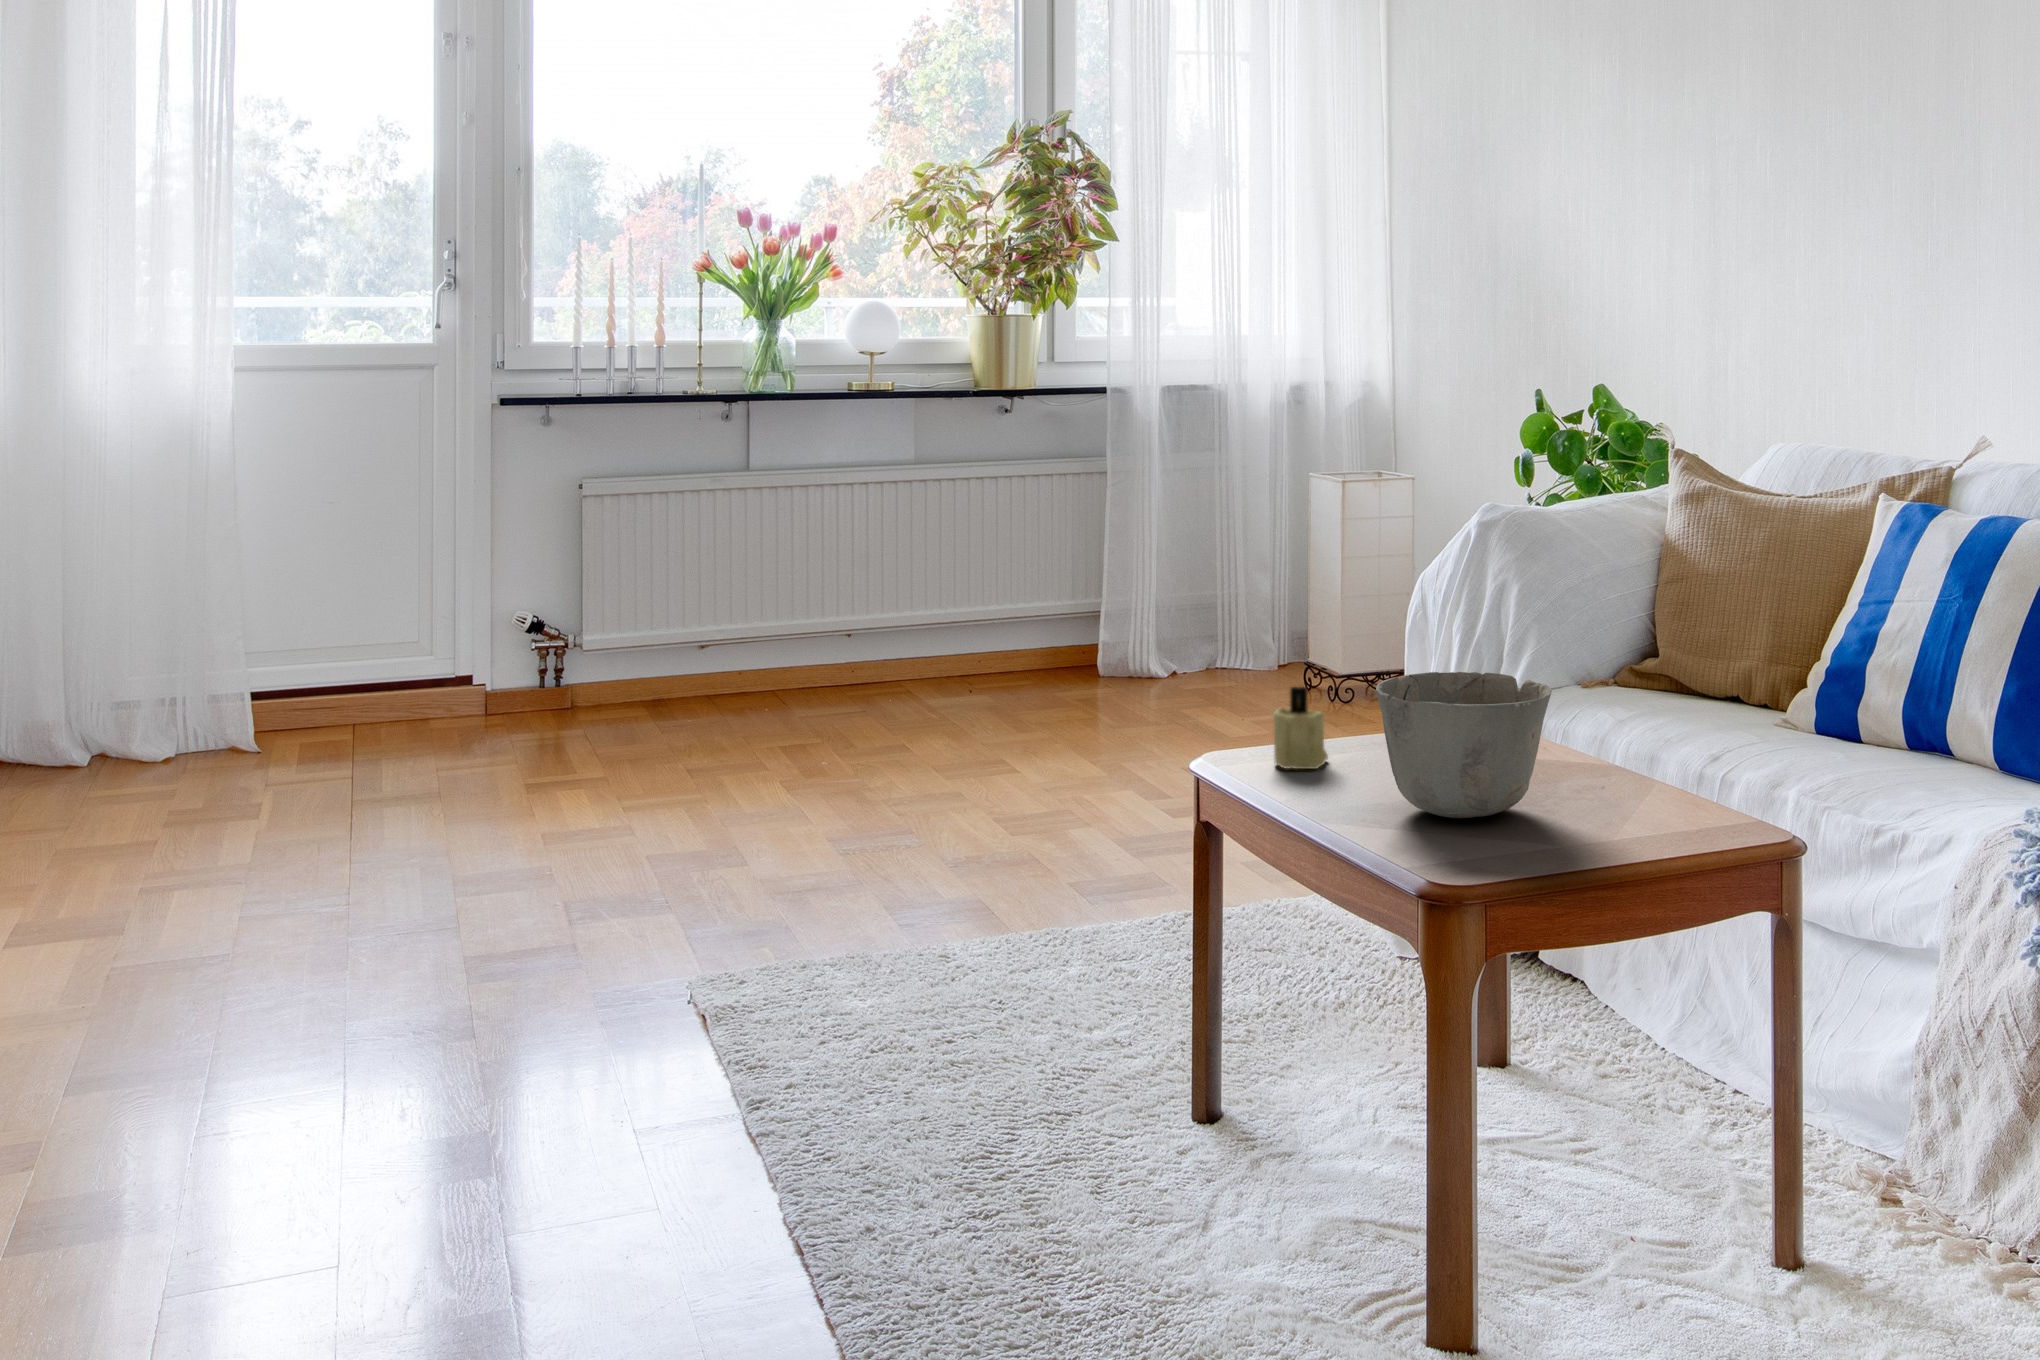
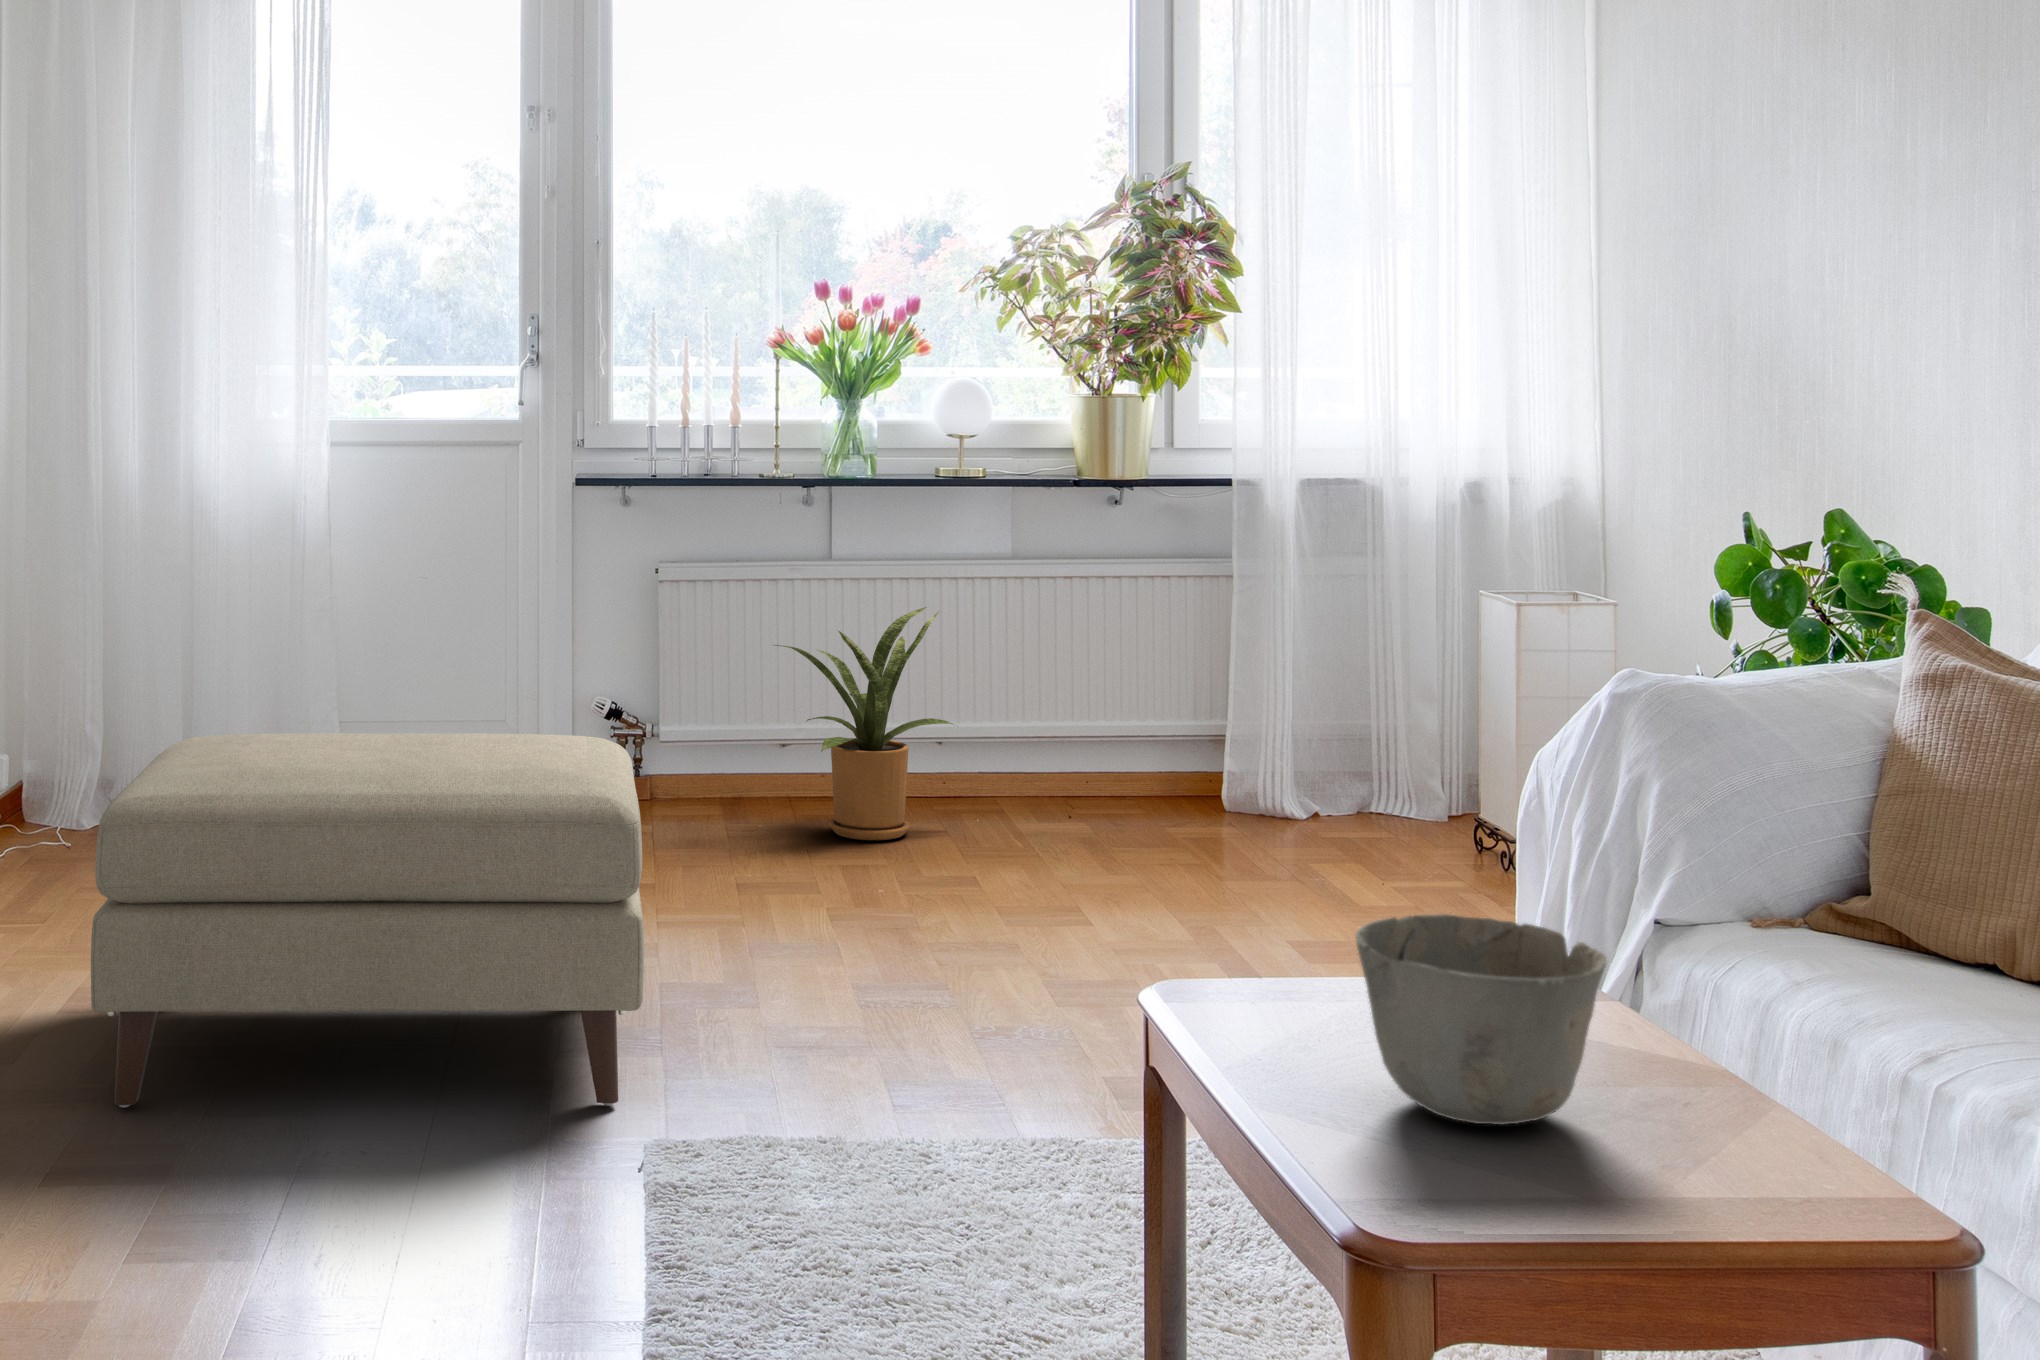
house plant: none [703,507,878,722] -> present [774,607,952,840]
ottoman: none [91,631,673,1025] -> present [91,733,644,1108]
candle: present [1272,687,1328,769] -> none [1255,906,1332,1017]

